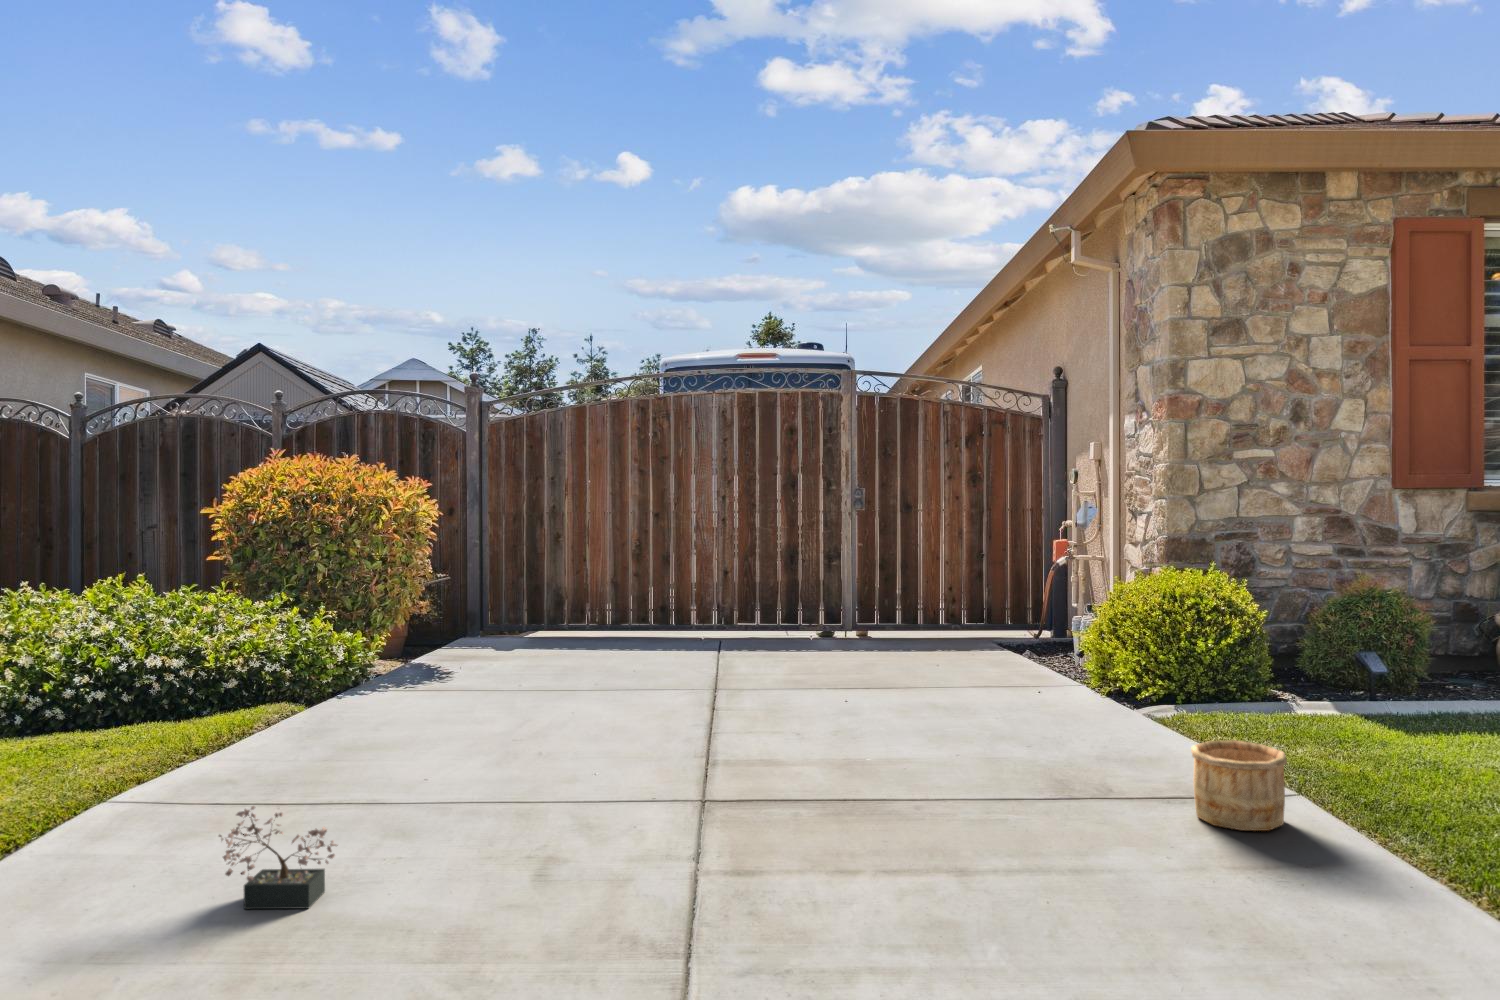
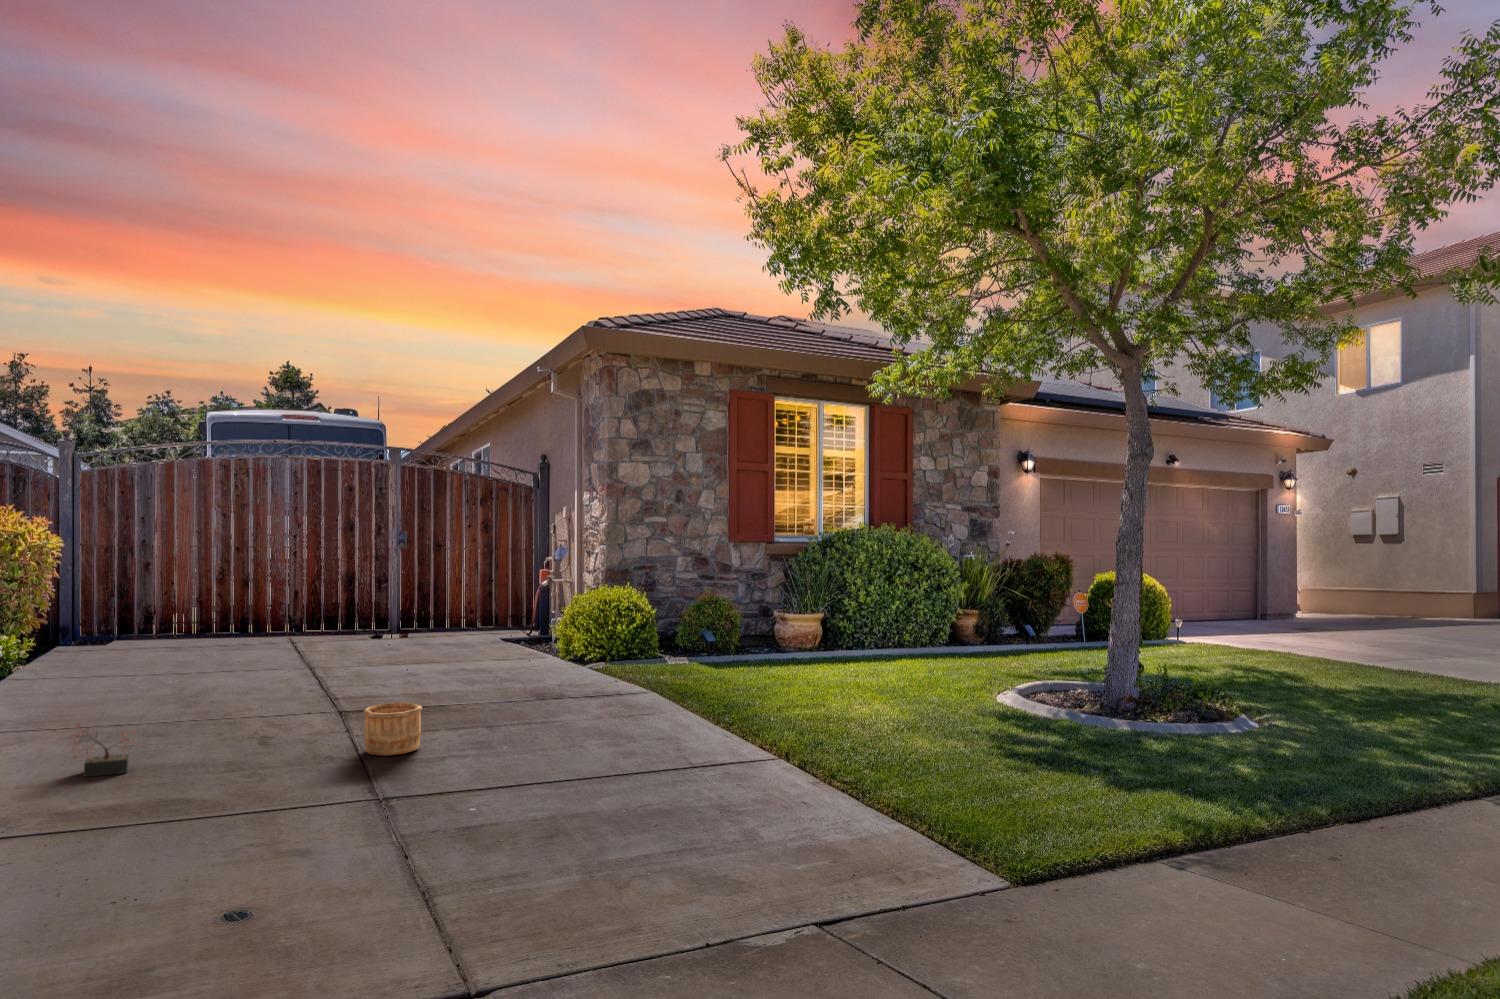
wooden bucket: present [1191,740,1287,831] -> present [363,702,422,756]

